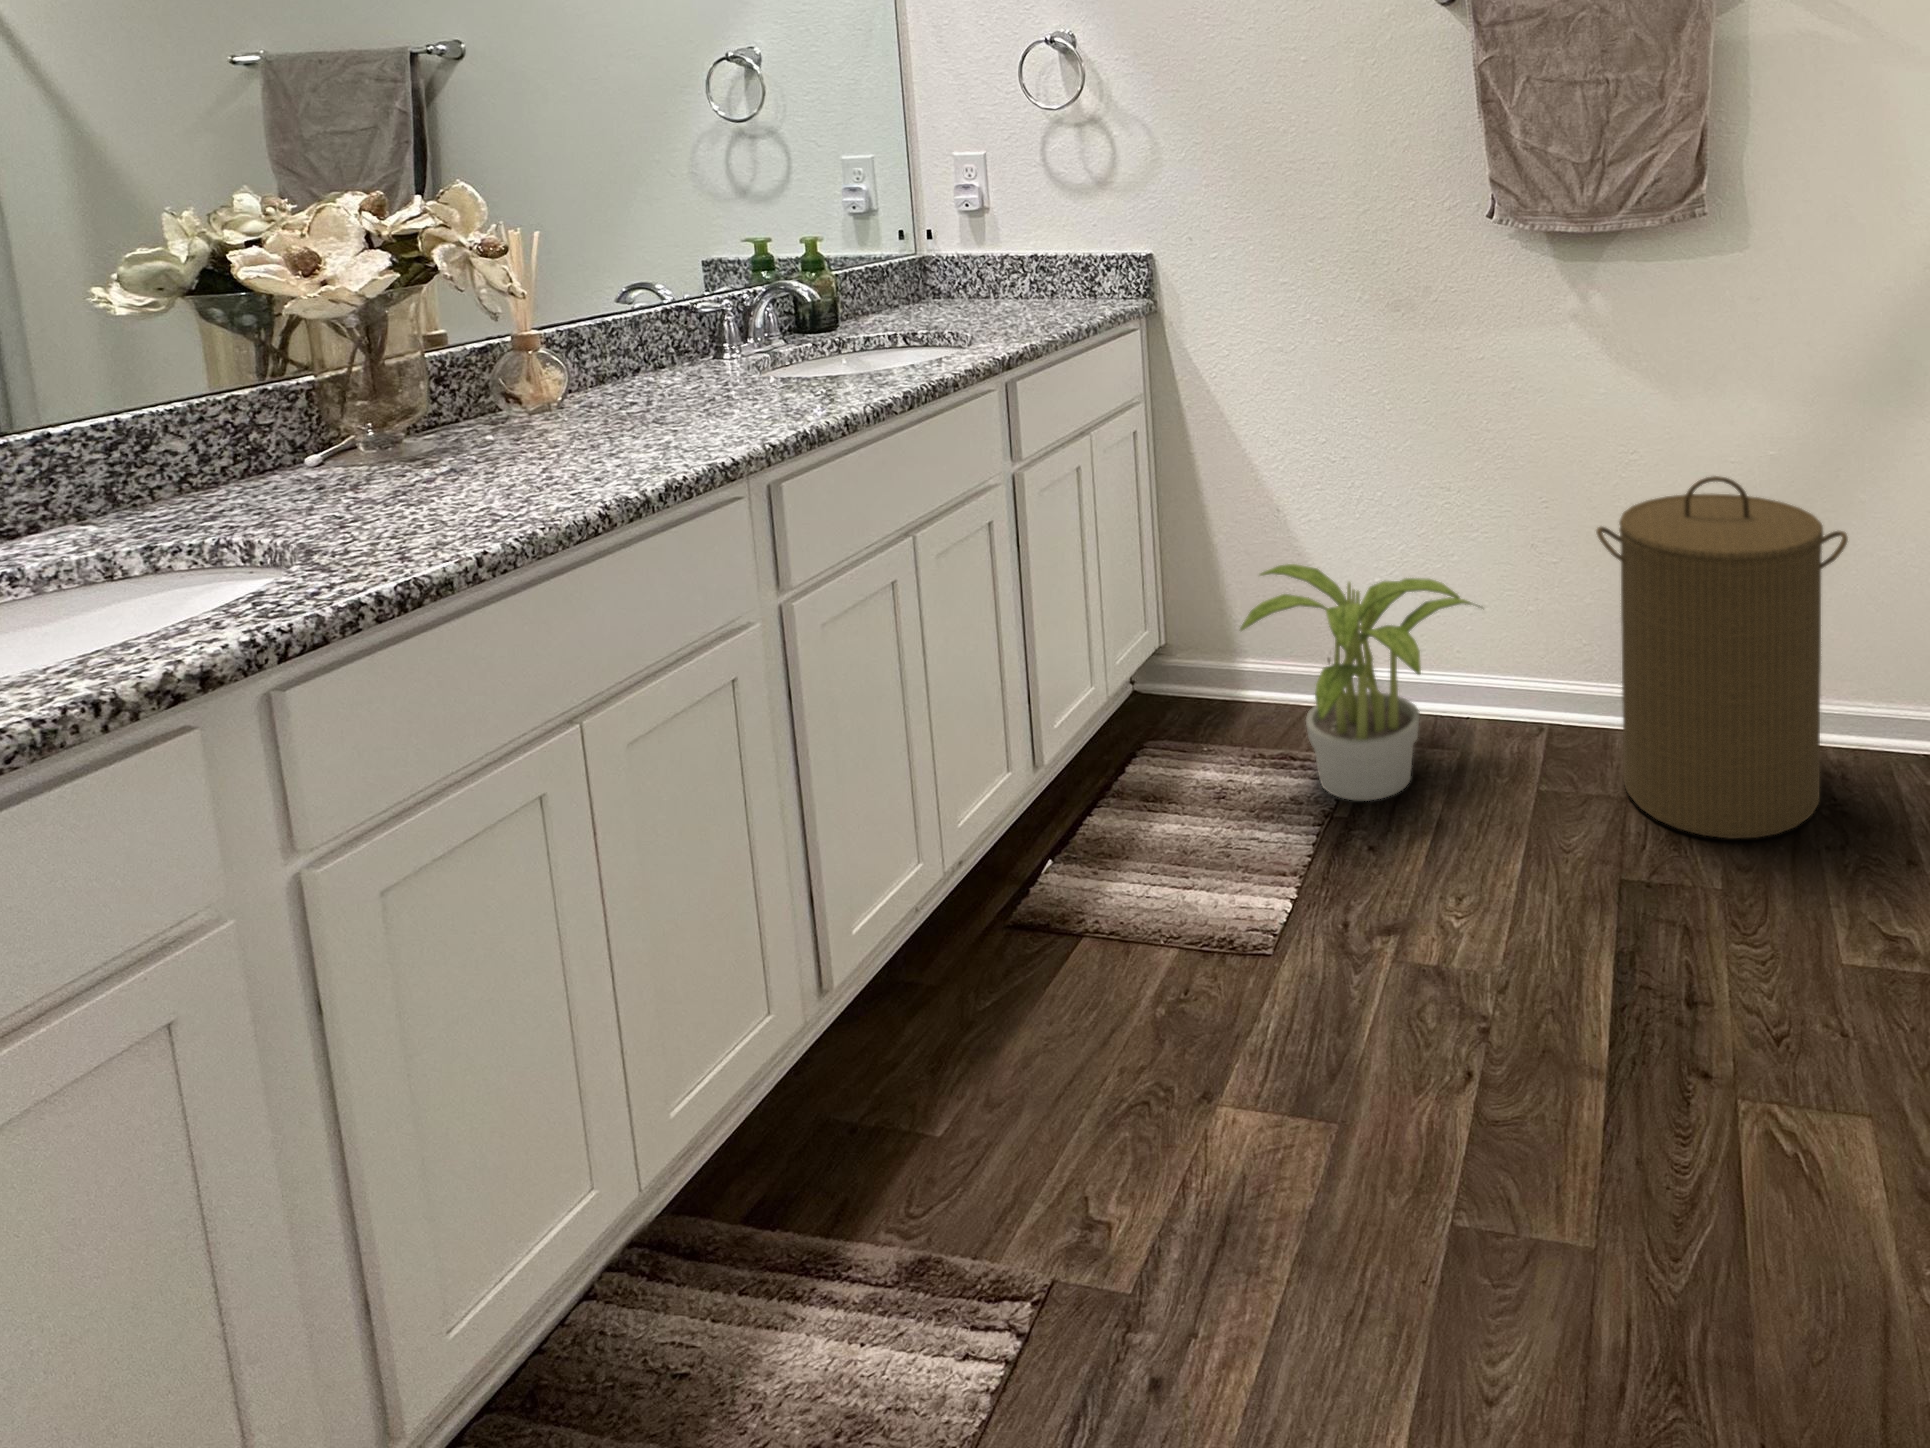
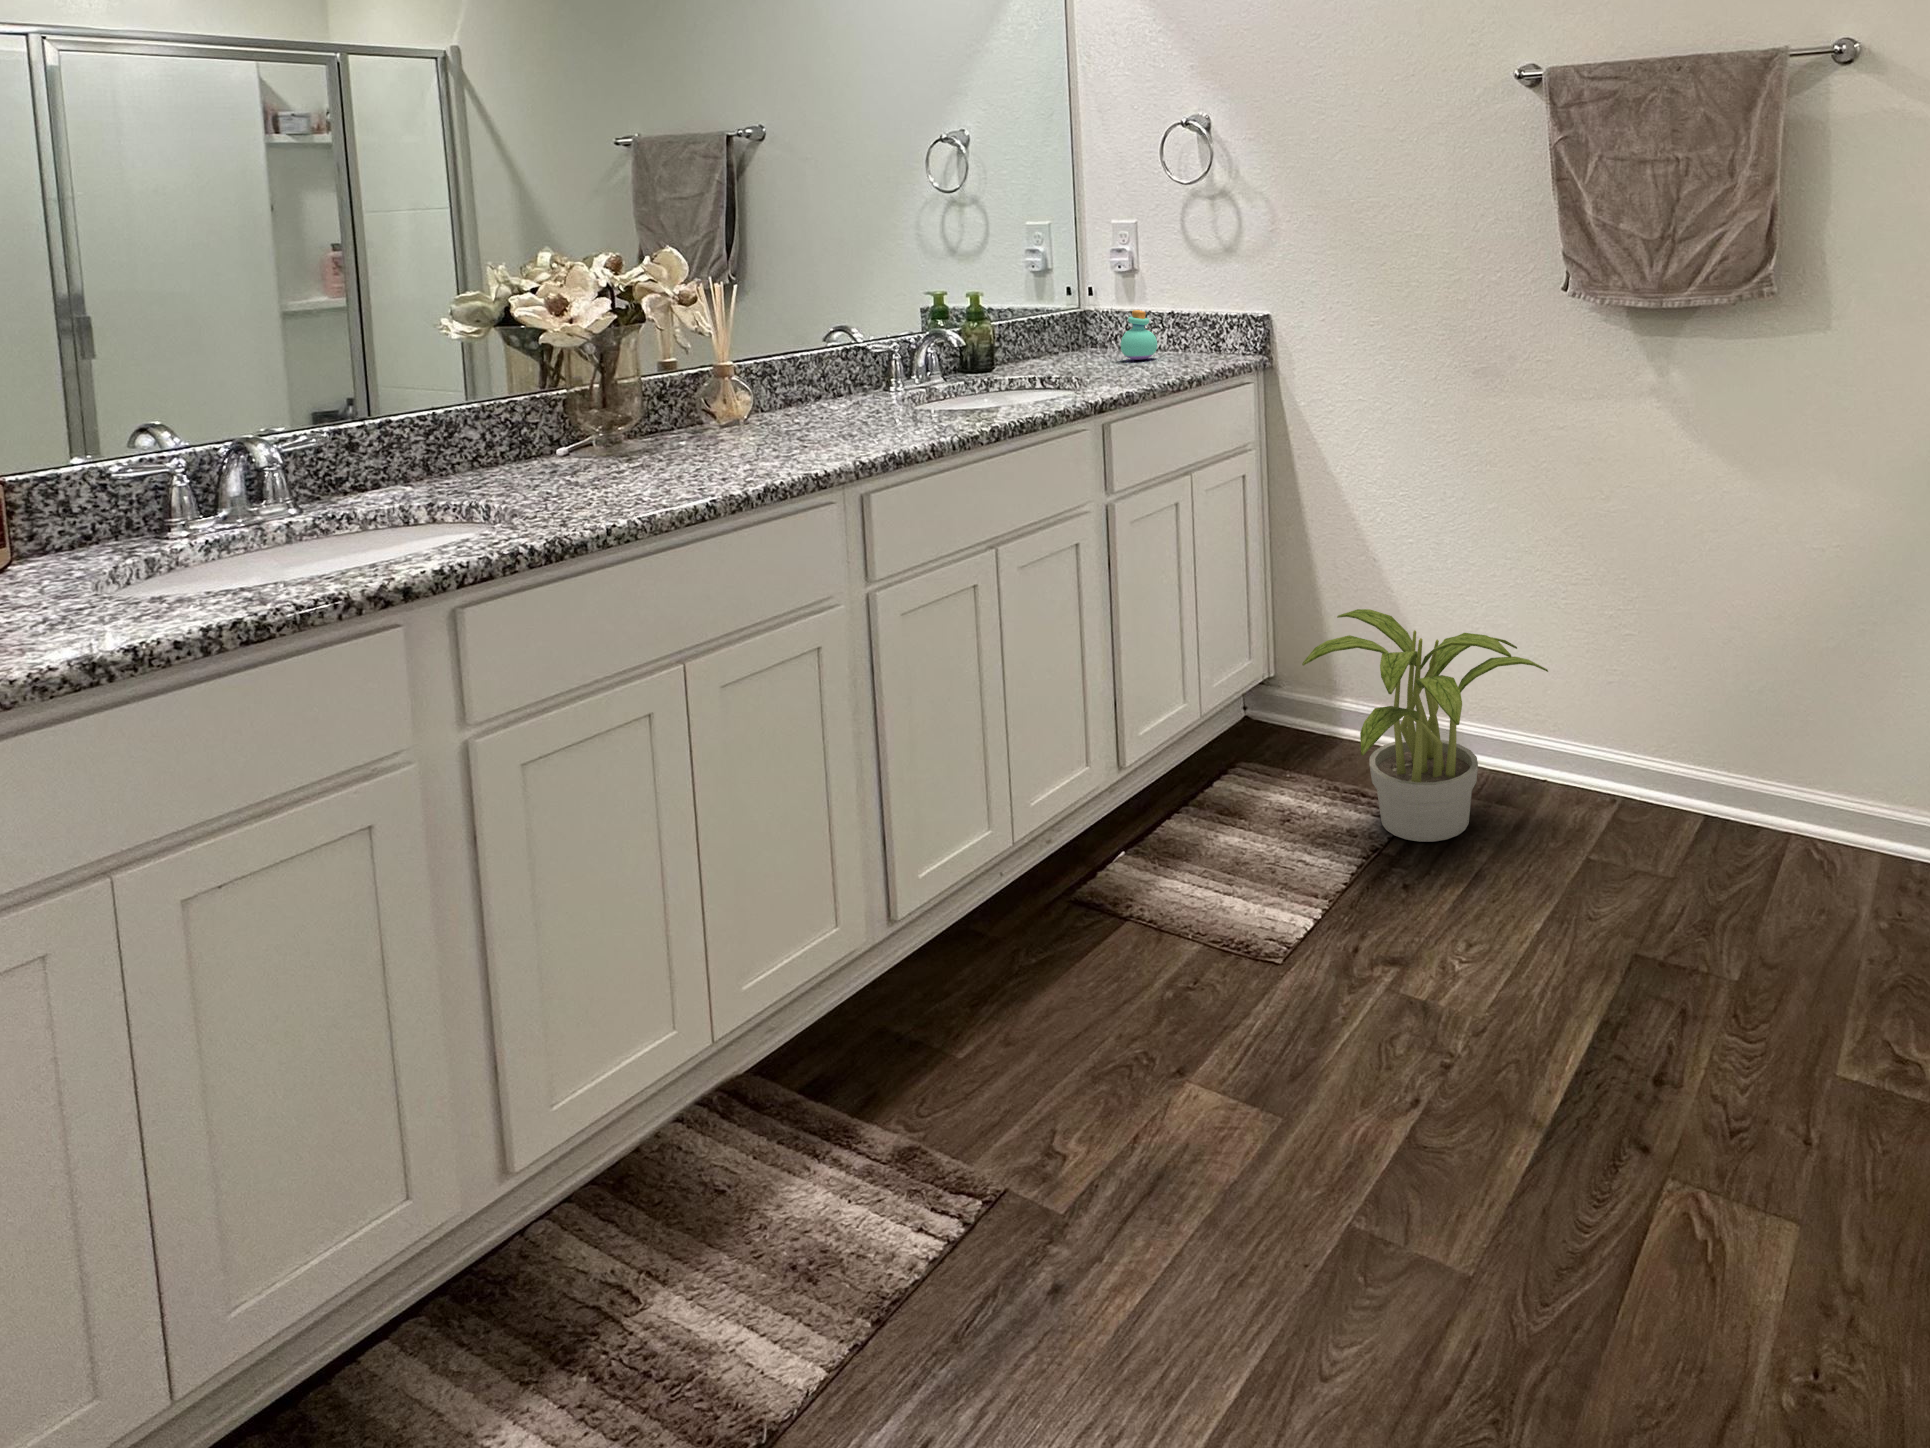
perfume bottle: none [973,253,1016,310] -> present [1120,310,1157,360]
laundry hamper: present [1596,476,1848,838] -> none [1648,560,1910,936]

